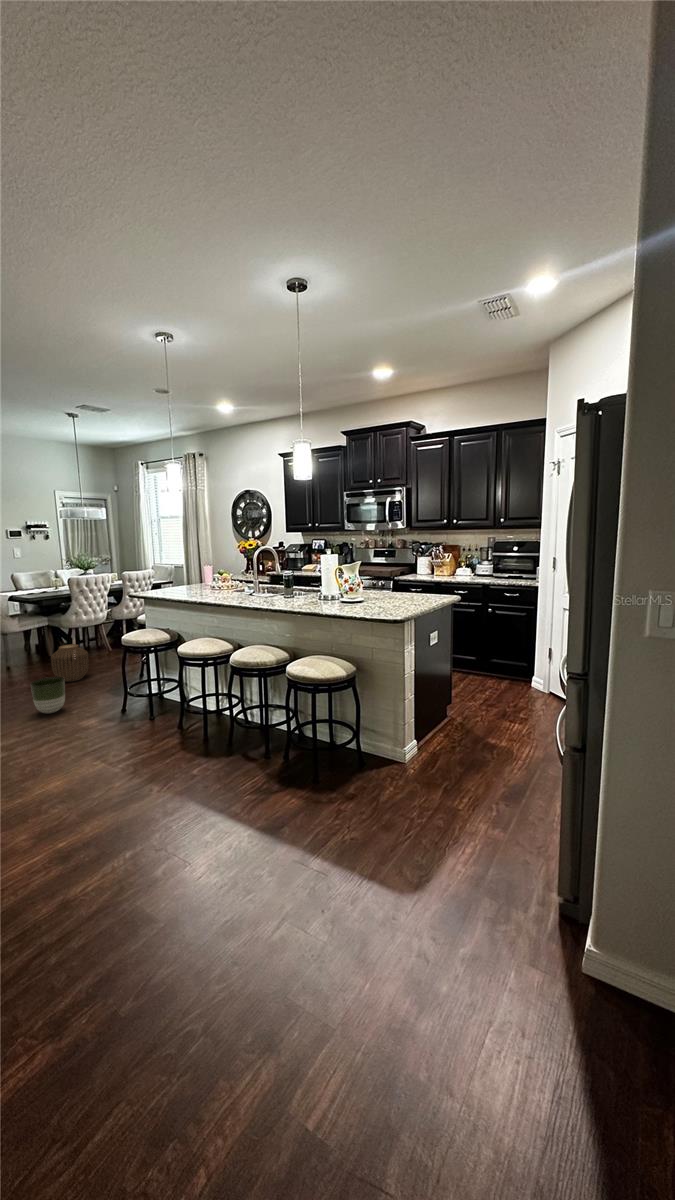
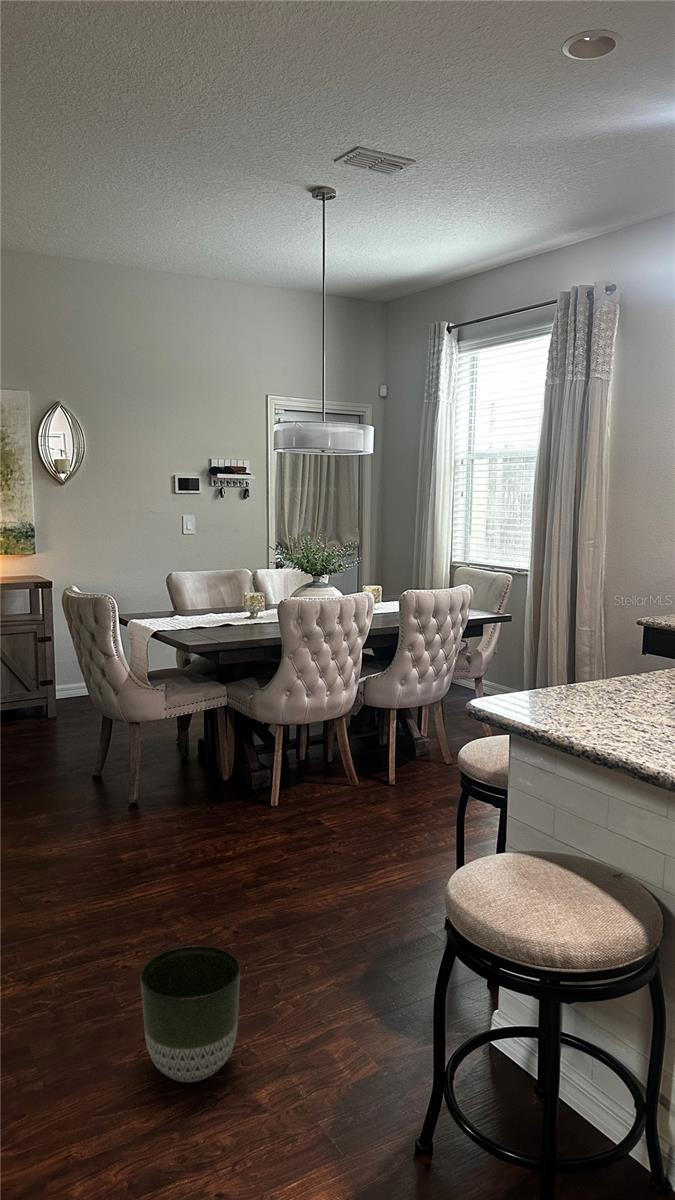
woven basket: present [51,644,89,682] -> none [217,793,310,904]

